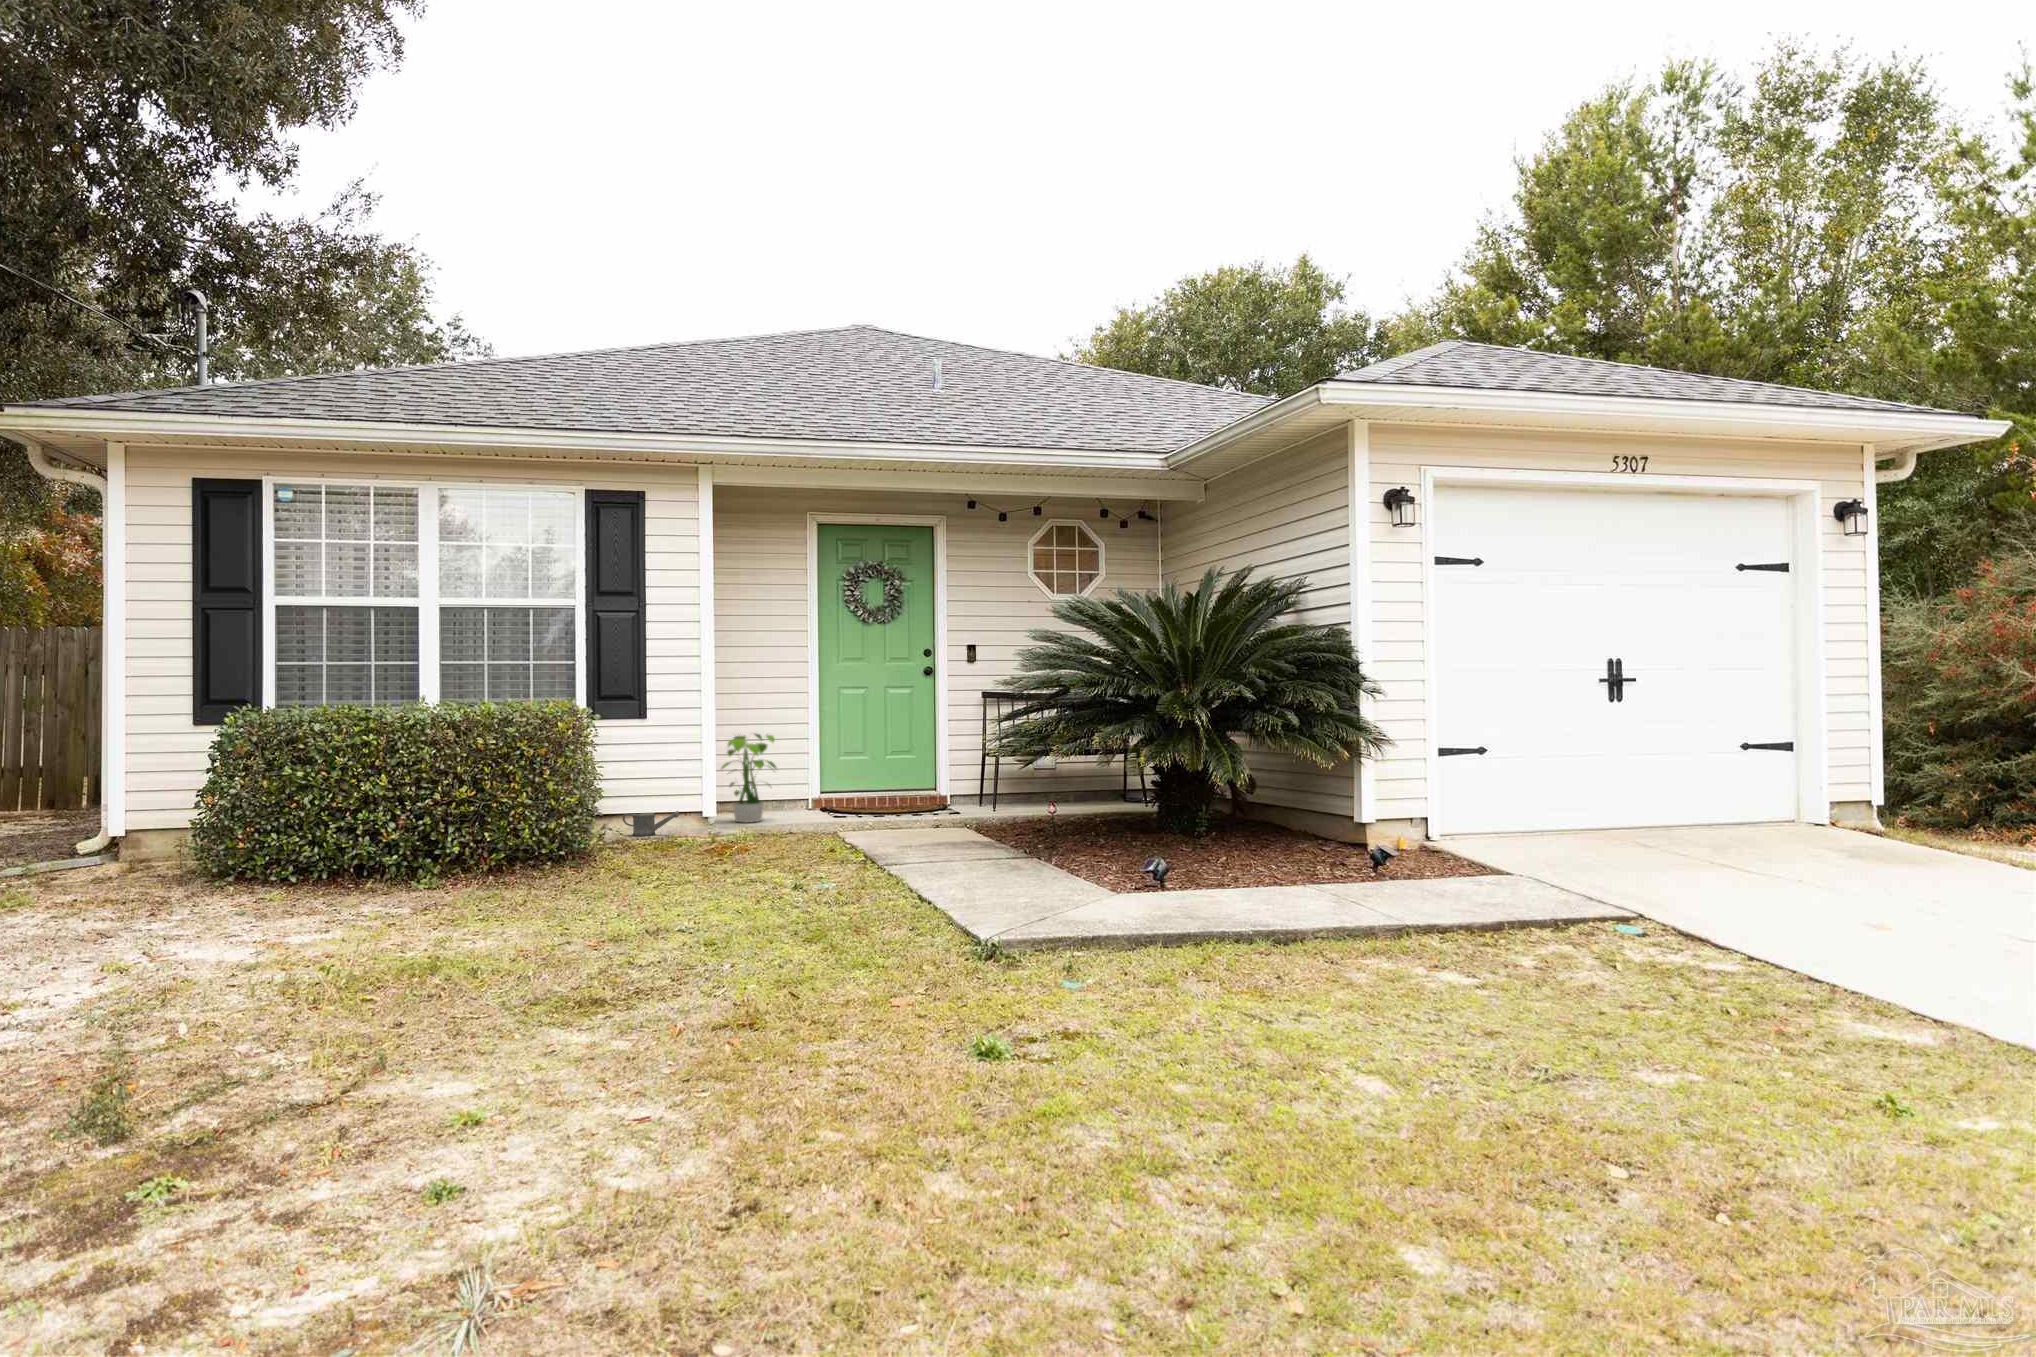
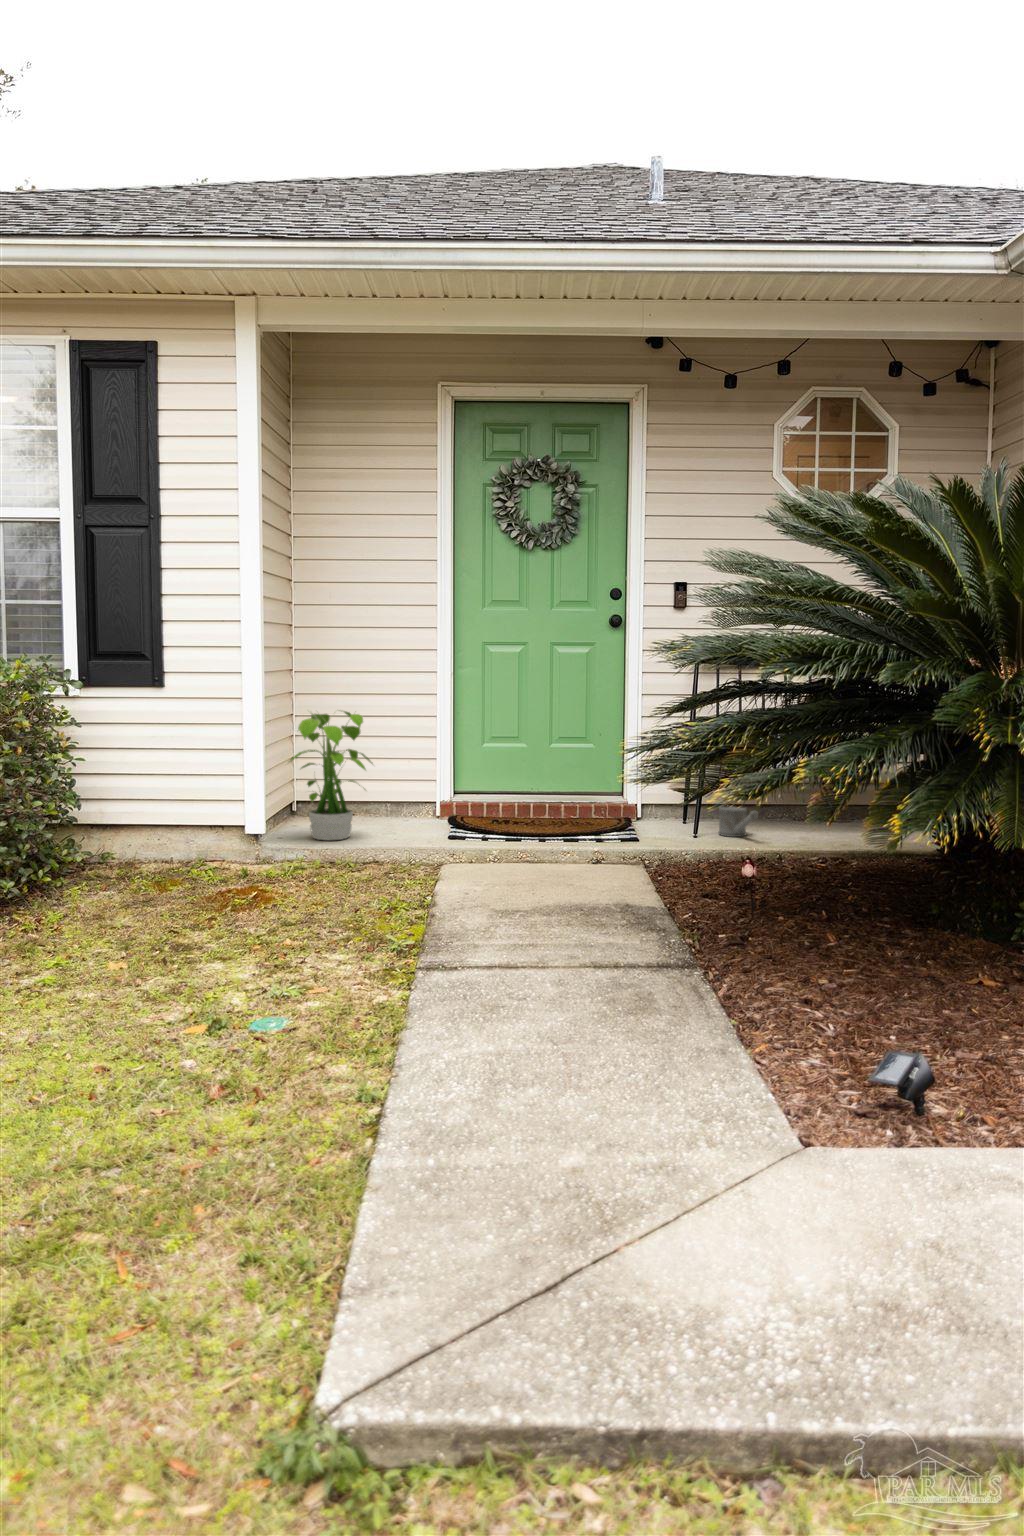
watering can: present [623,811,679,836] -> present [718,805,758,837]

